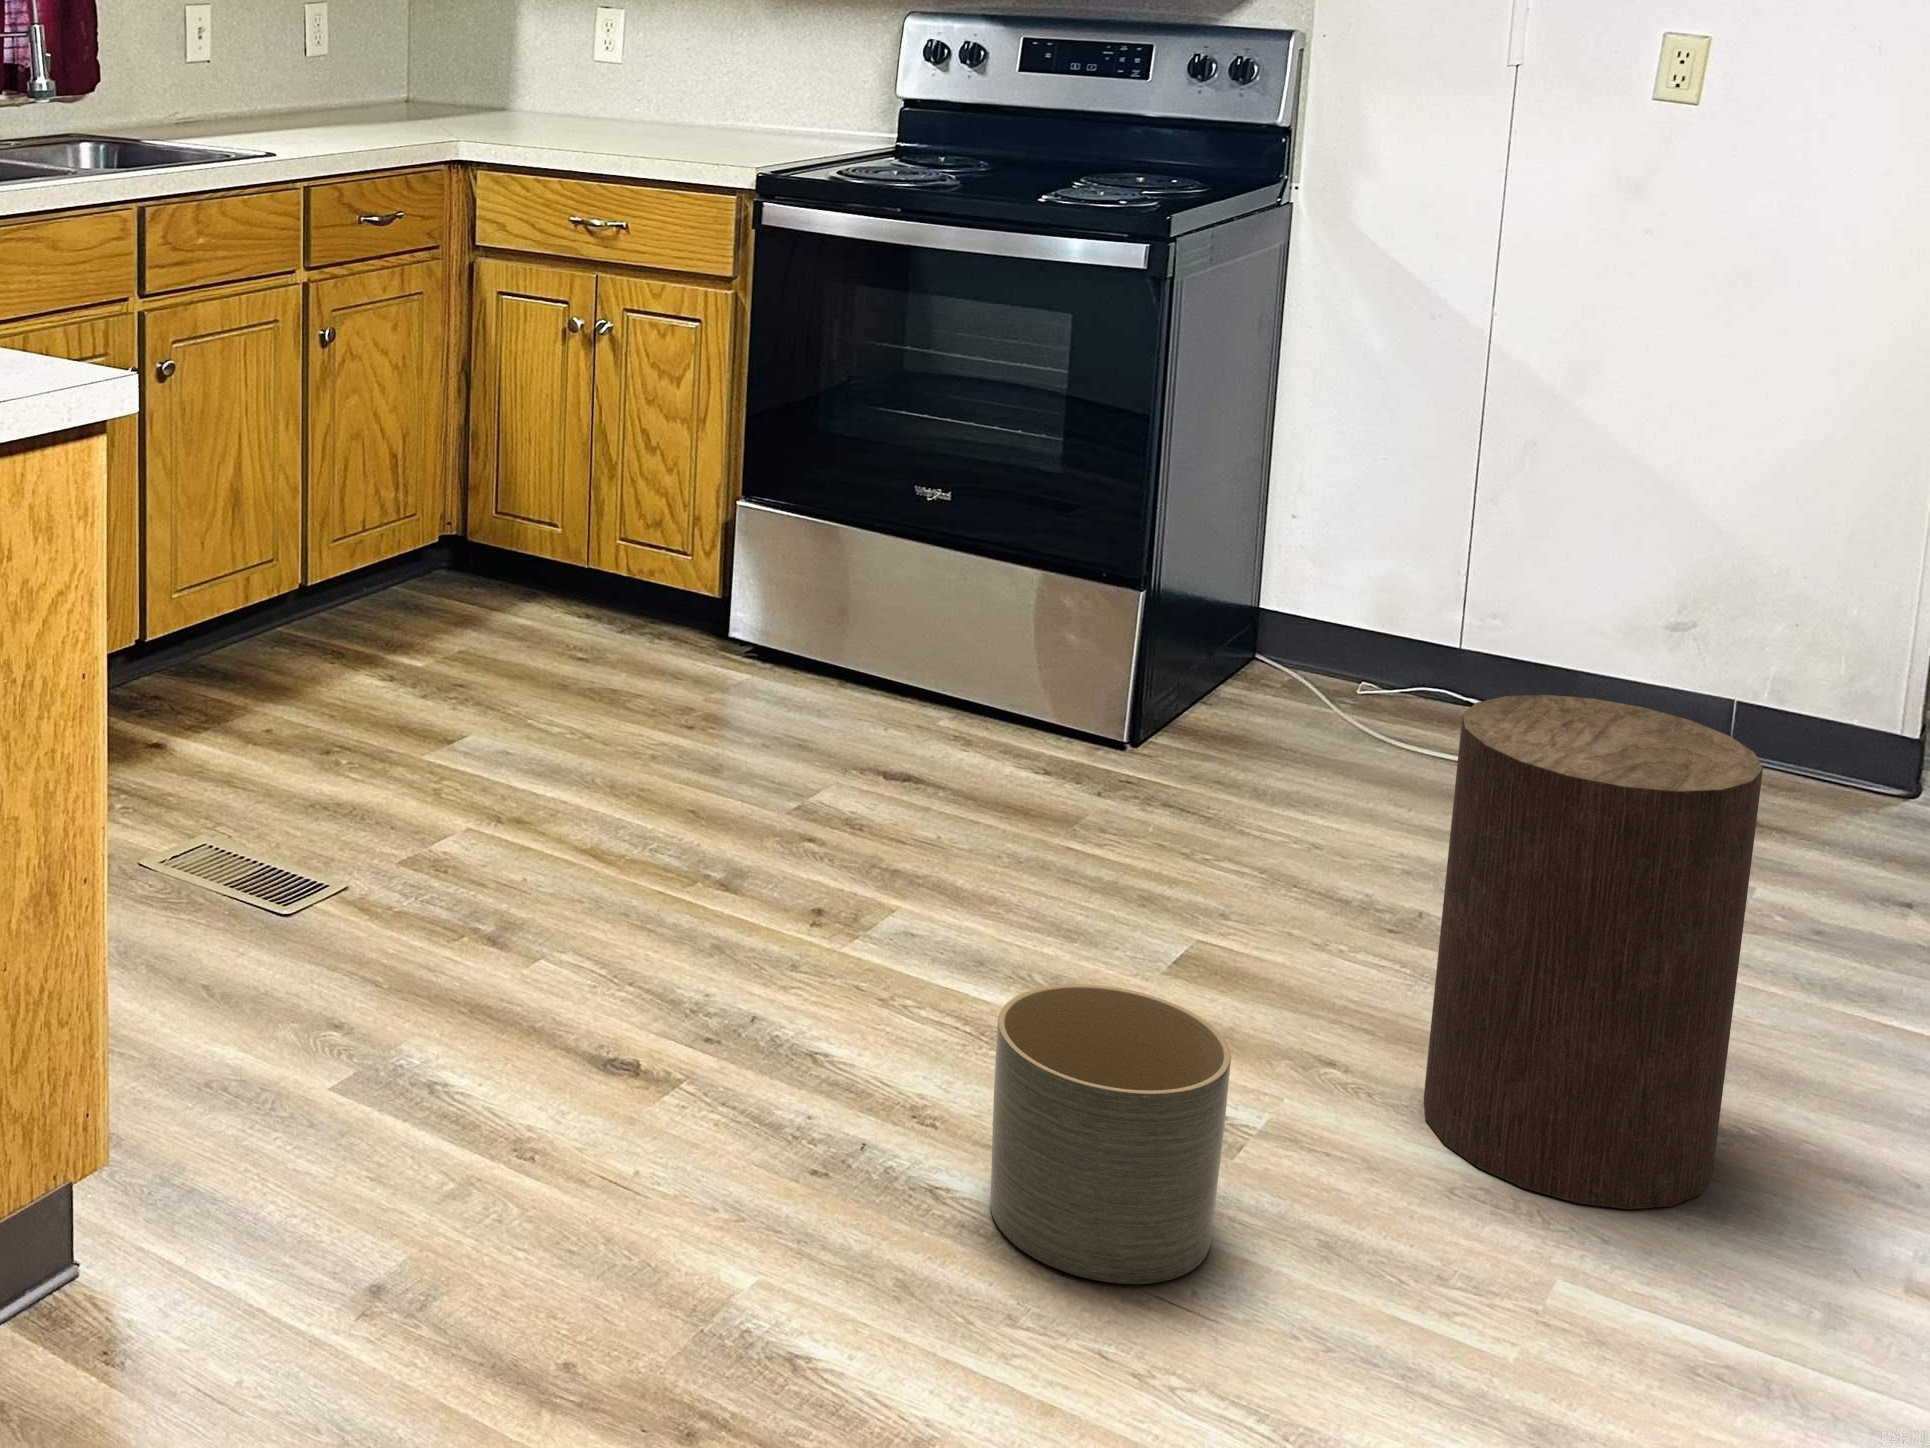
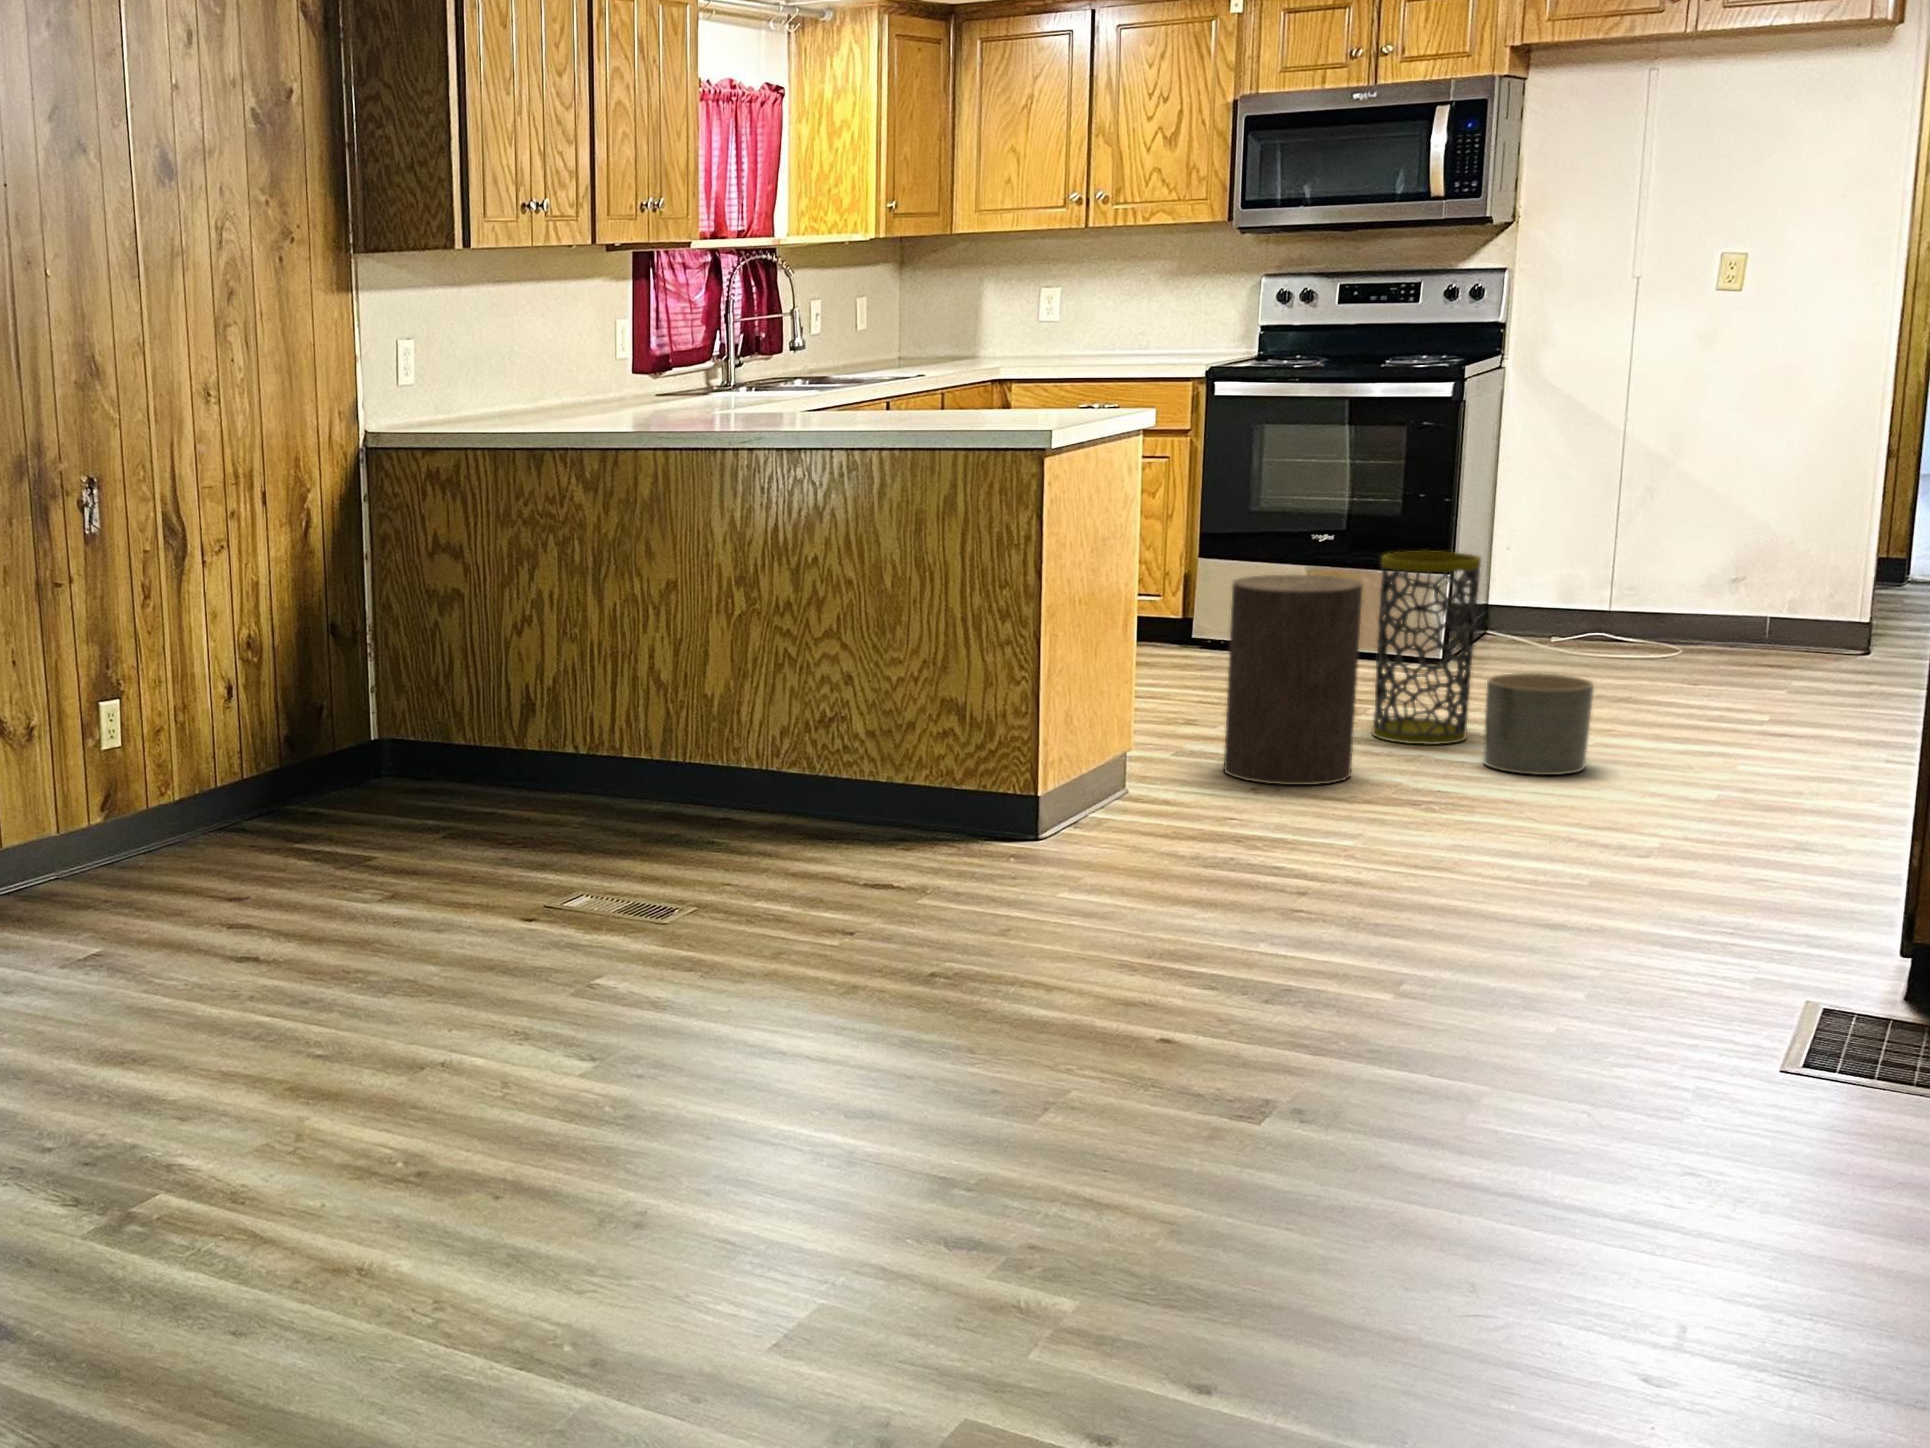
trash can: none [831,639,1049,1088] -> present [1372,551,1481,745]
stool: present [1424,695,1763,1209] -> present [1224,575,1362,785]

